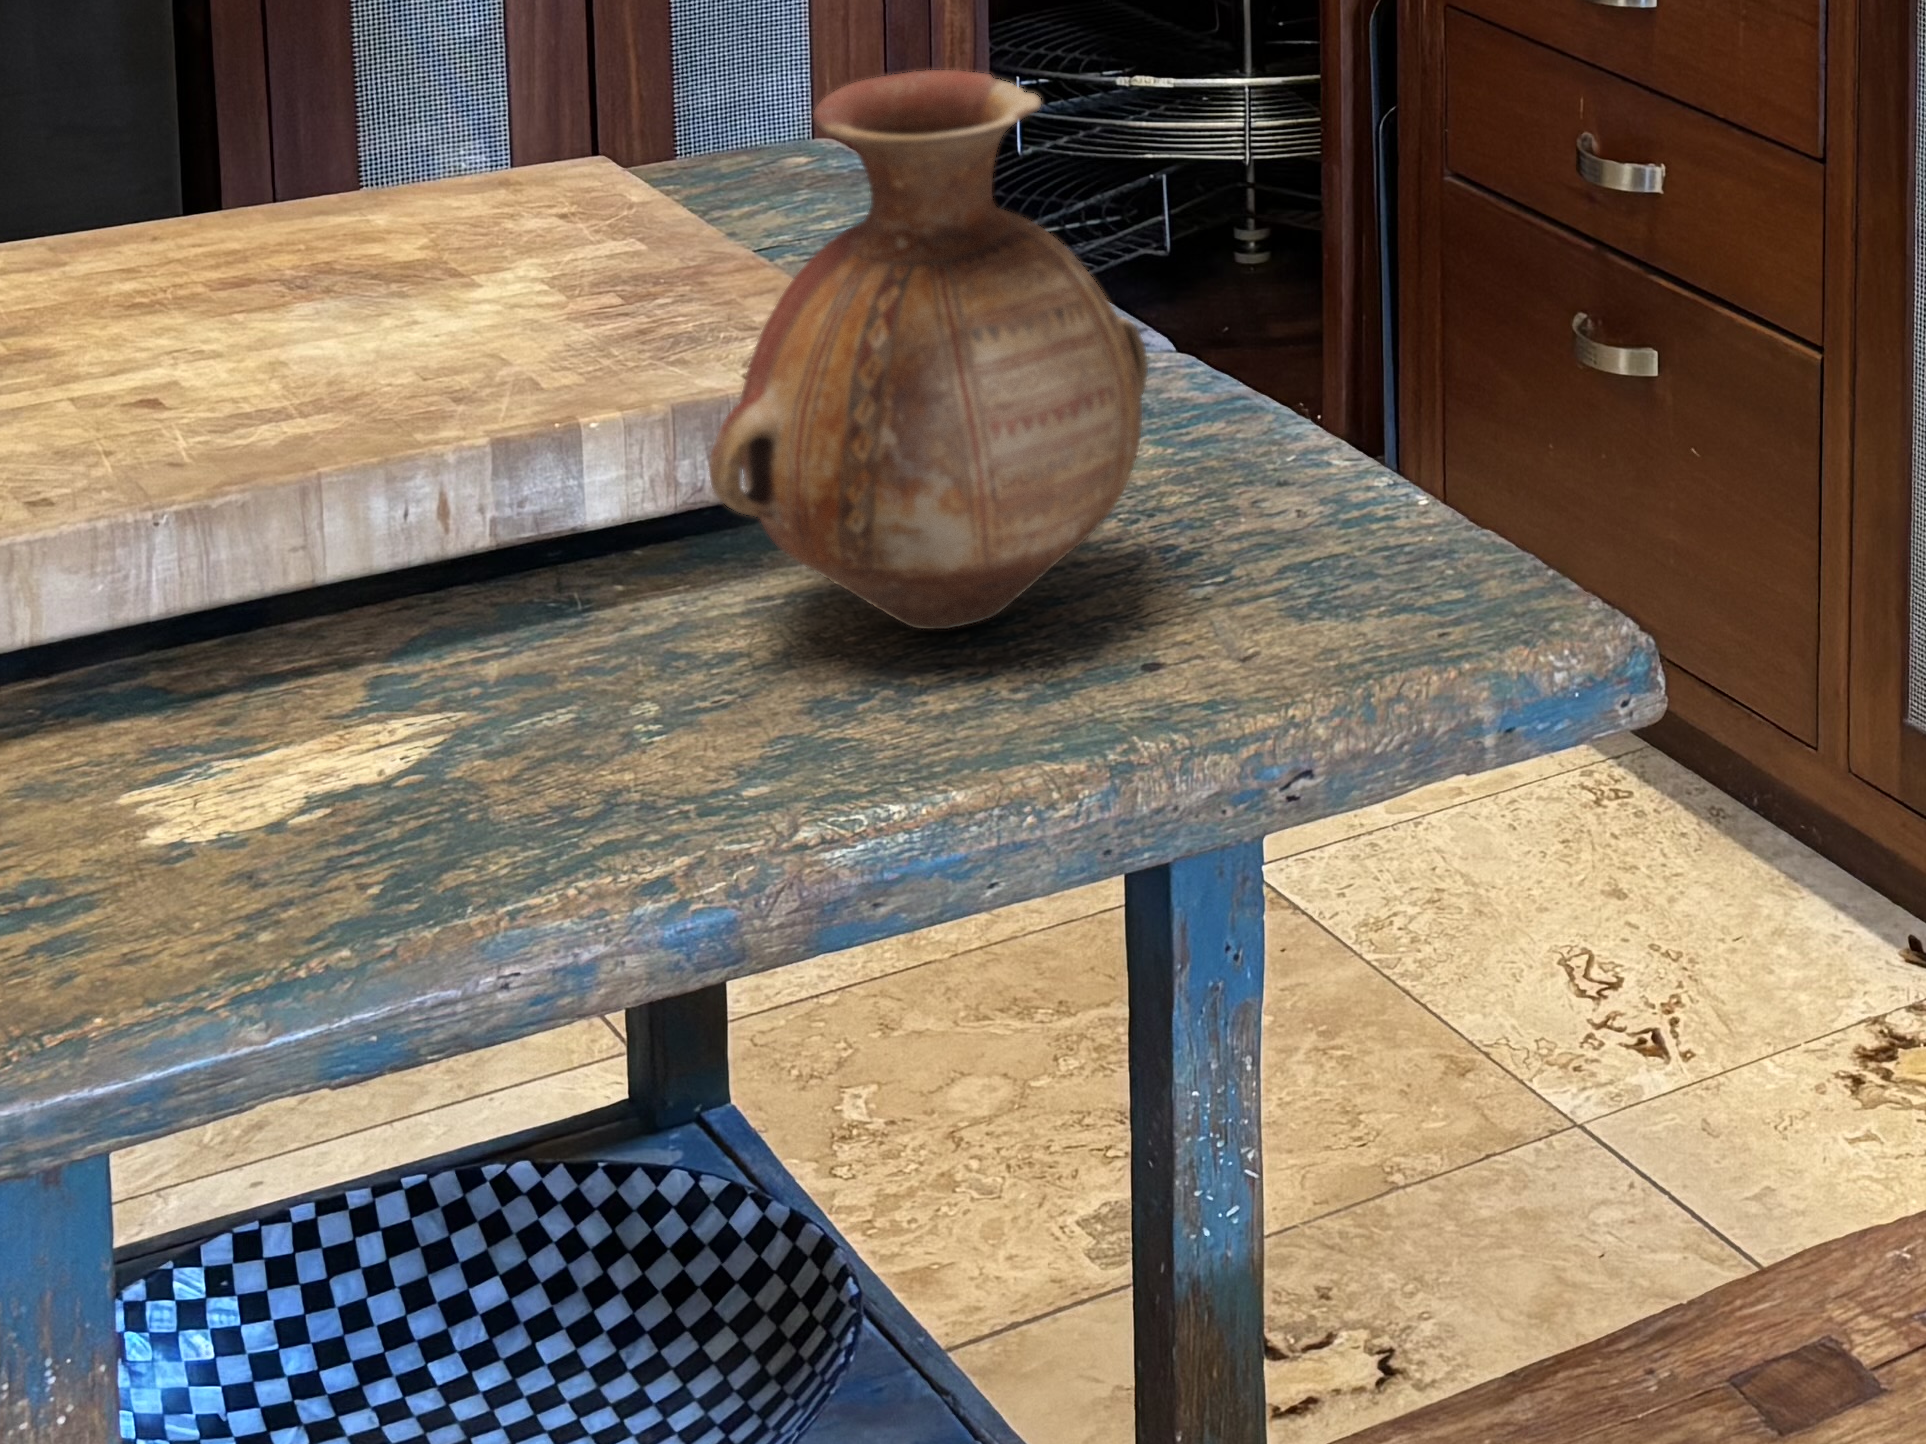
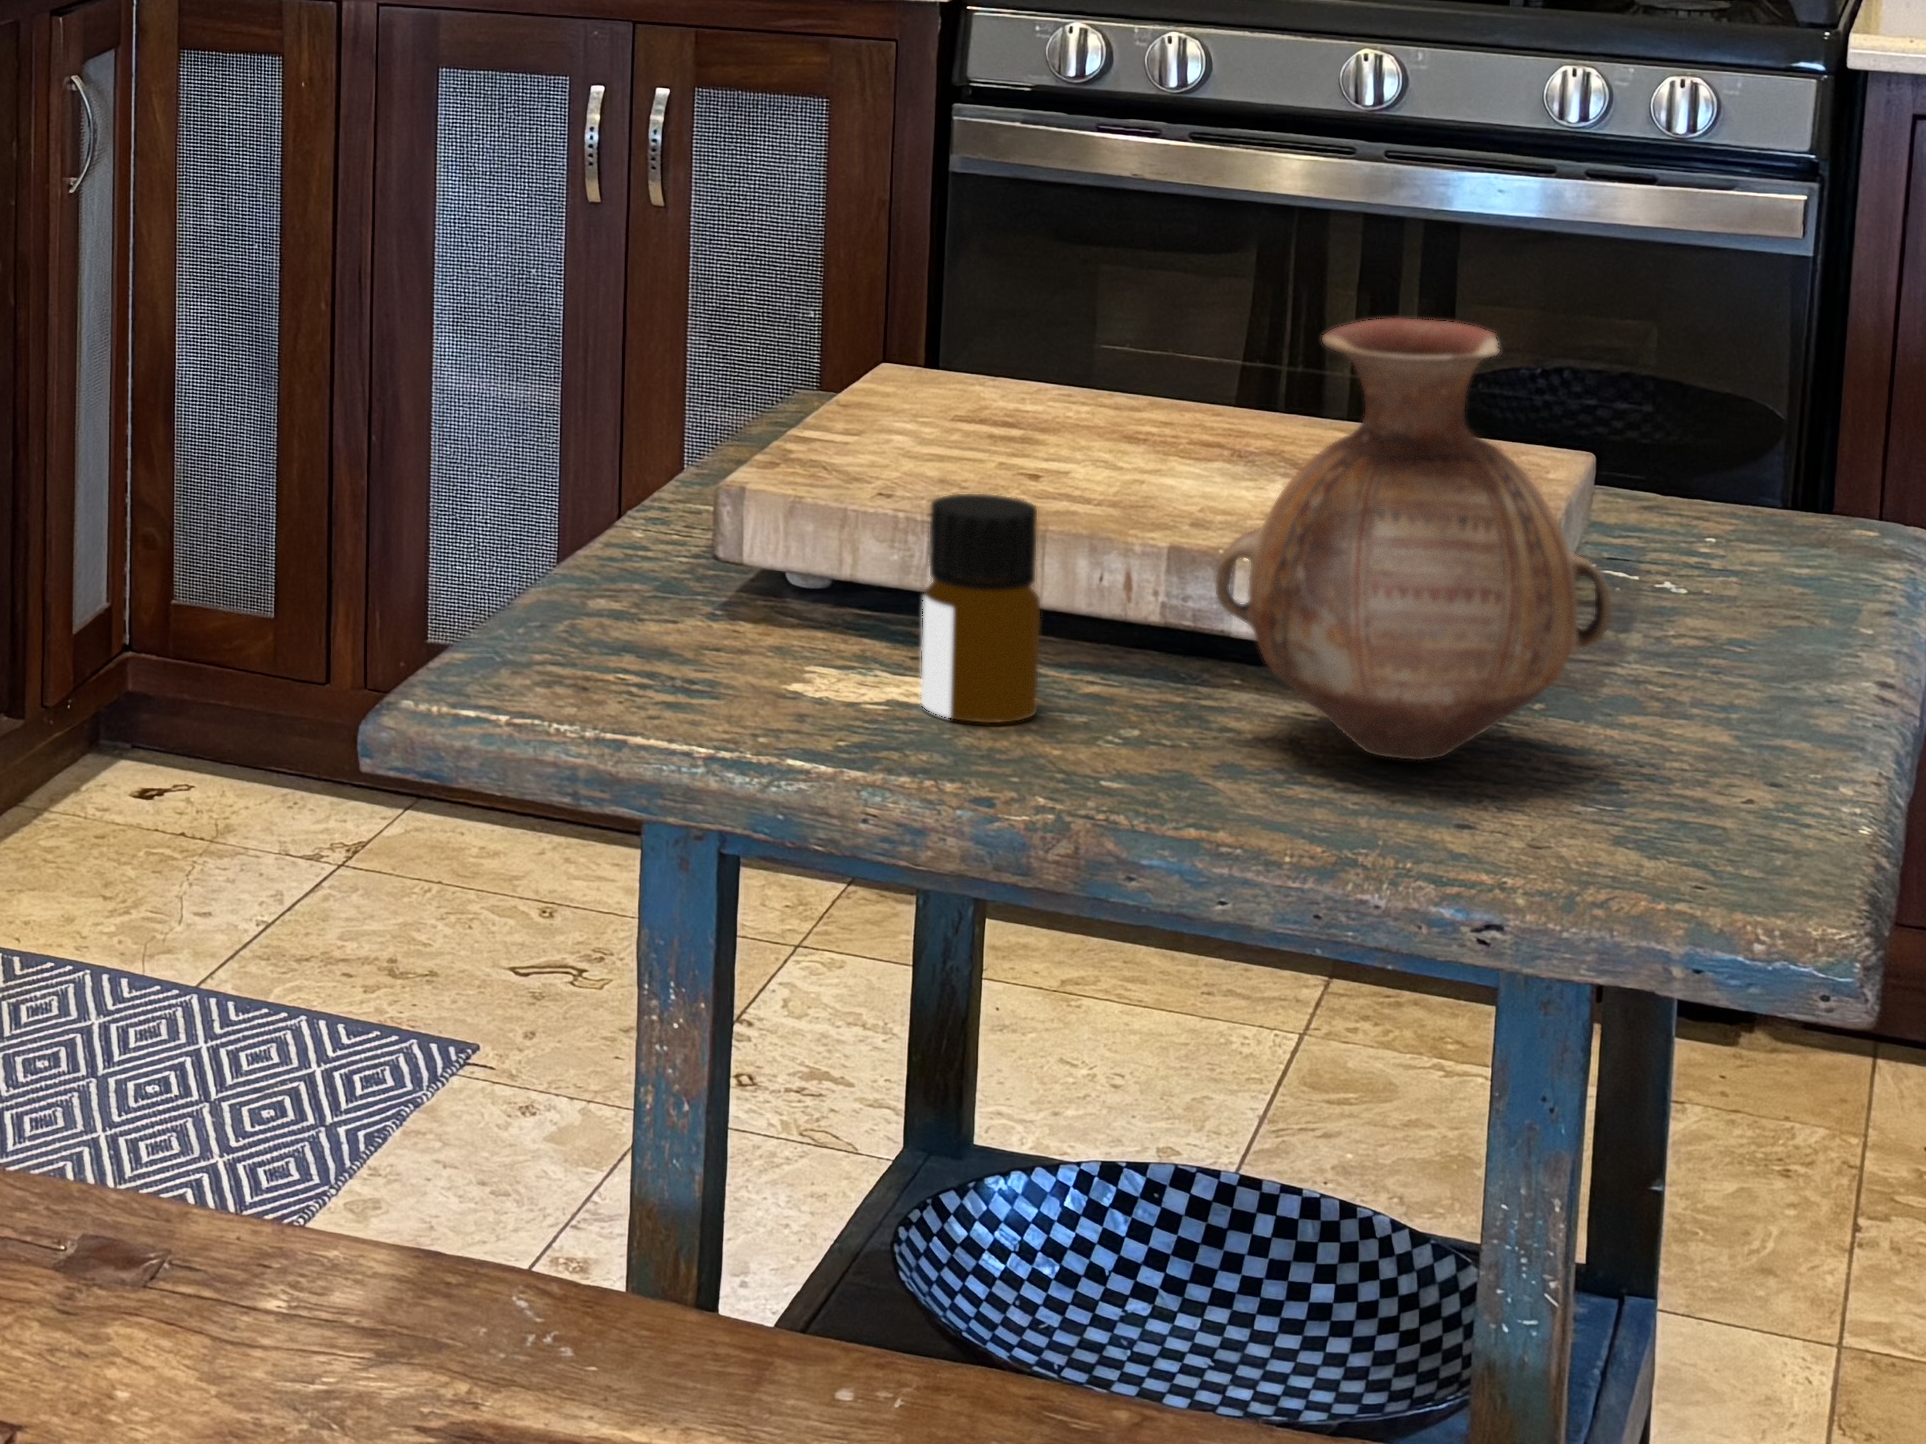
bottle: none [334,450,512,785] -> present [921,494,1040,723]

